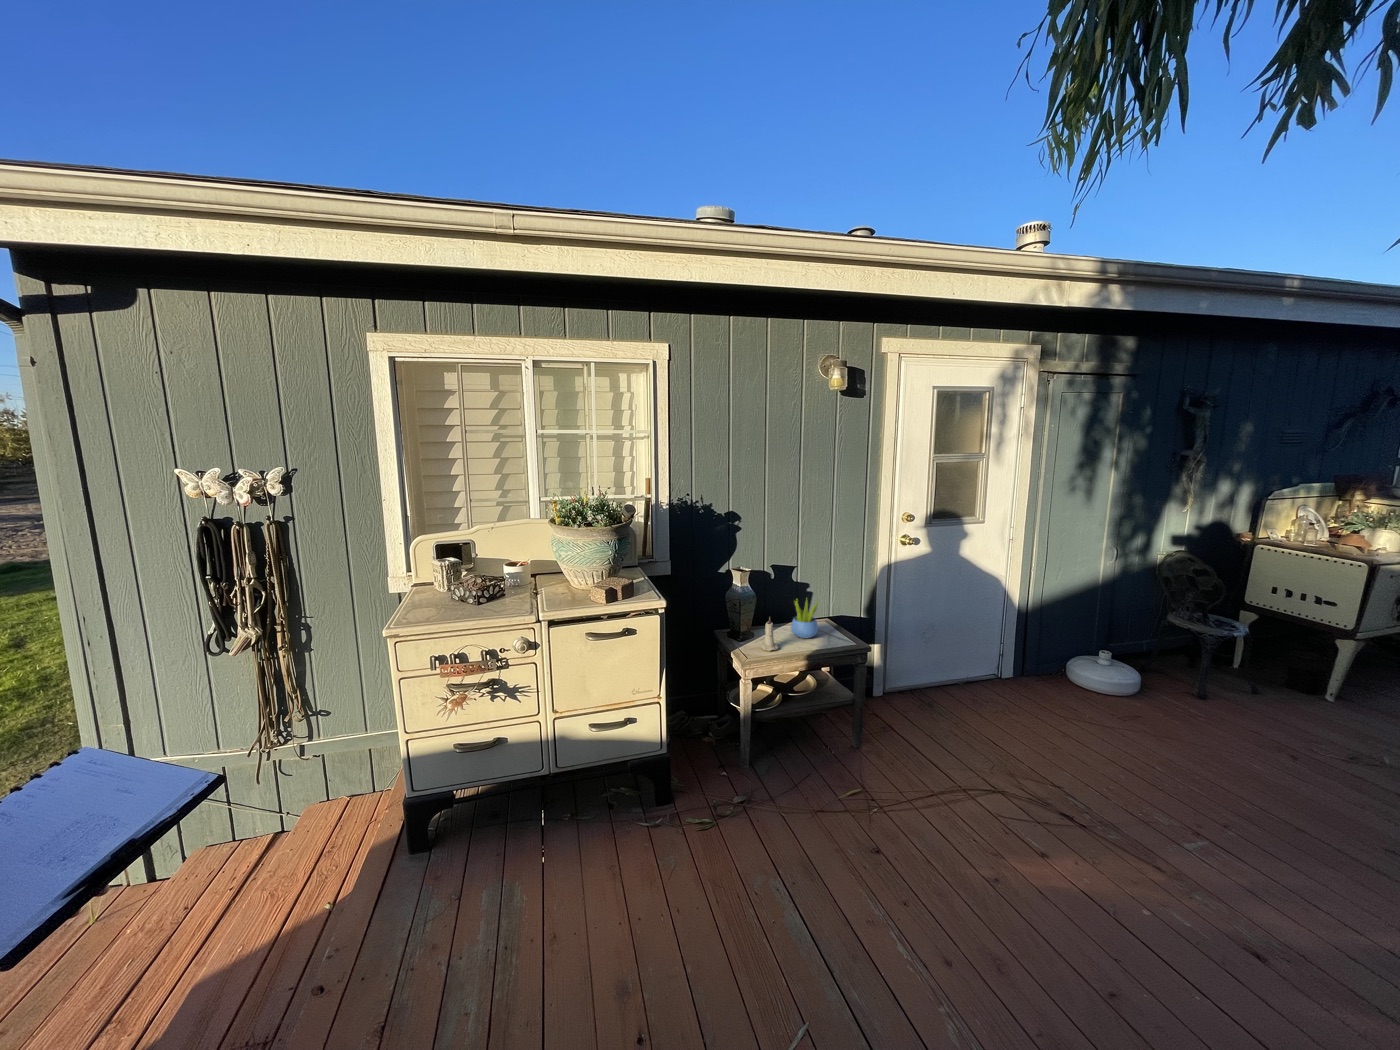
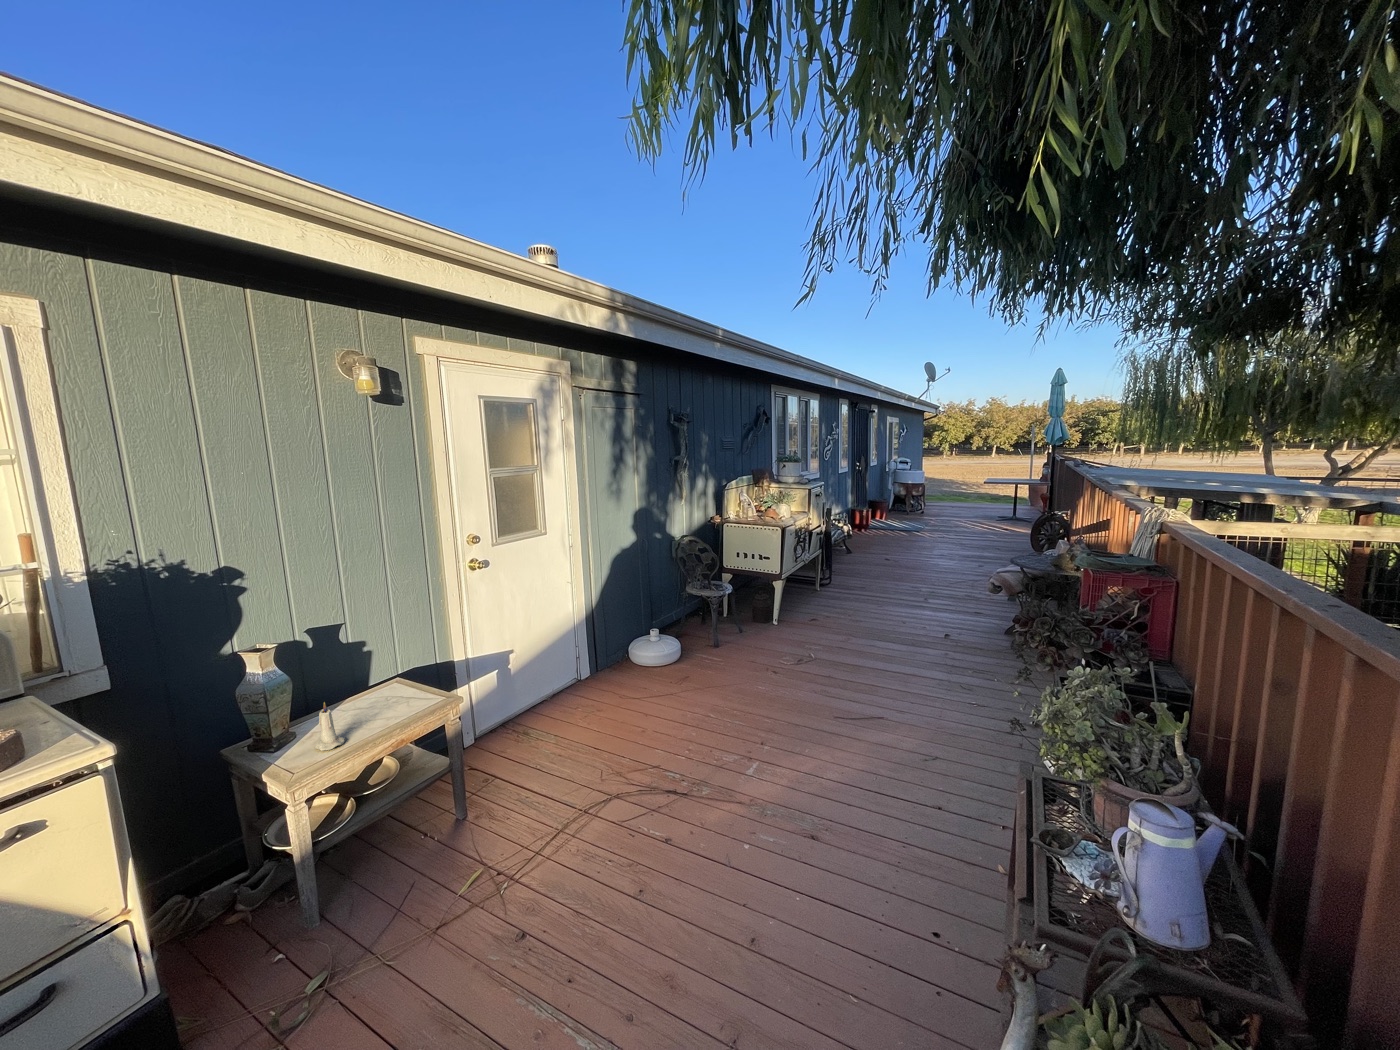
succulent plant: present [791,601,818,638] -> none [353,657,394,715]

